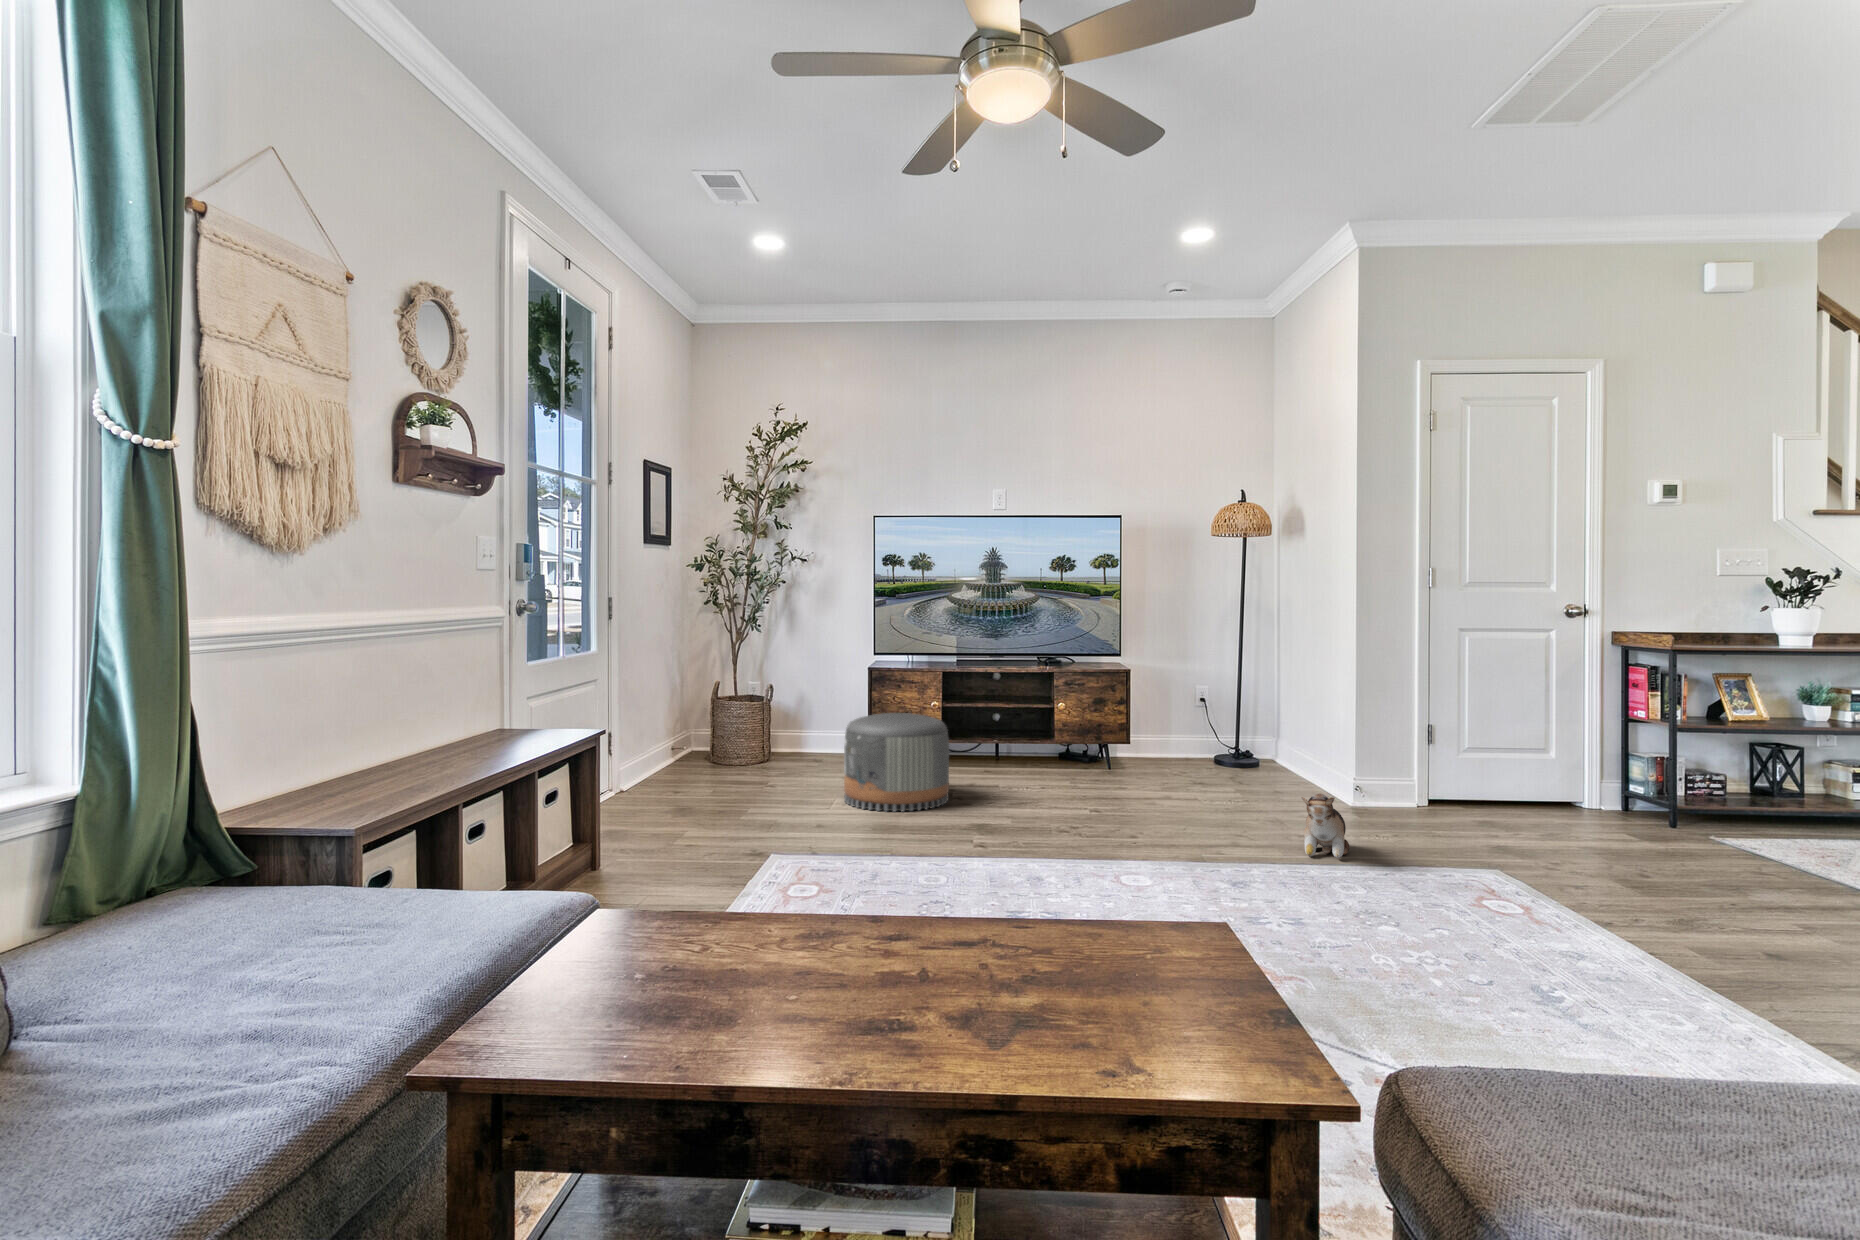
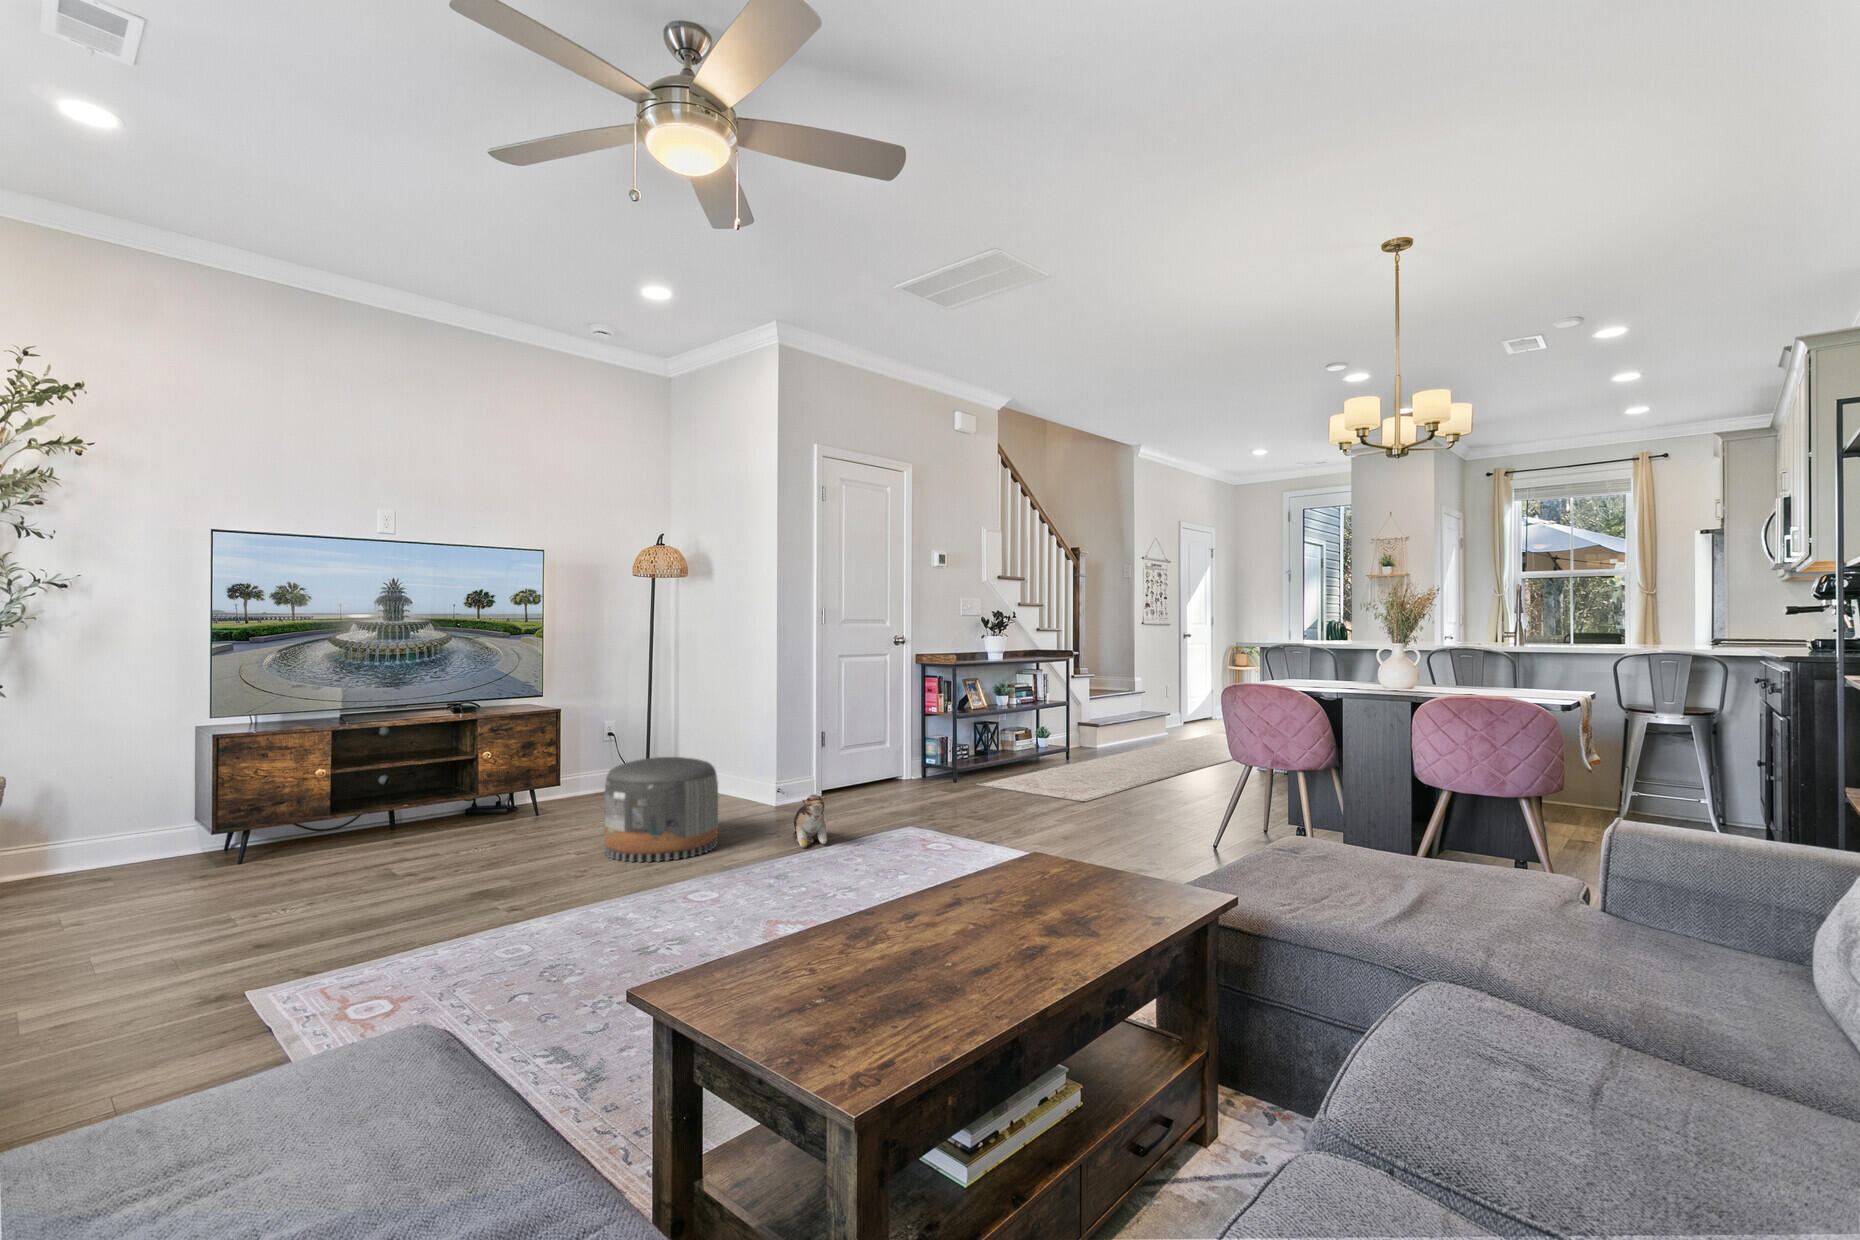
pouf: present [844,713,949,812] -> present [604,757,718,862]

